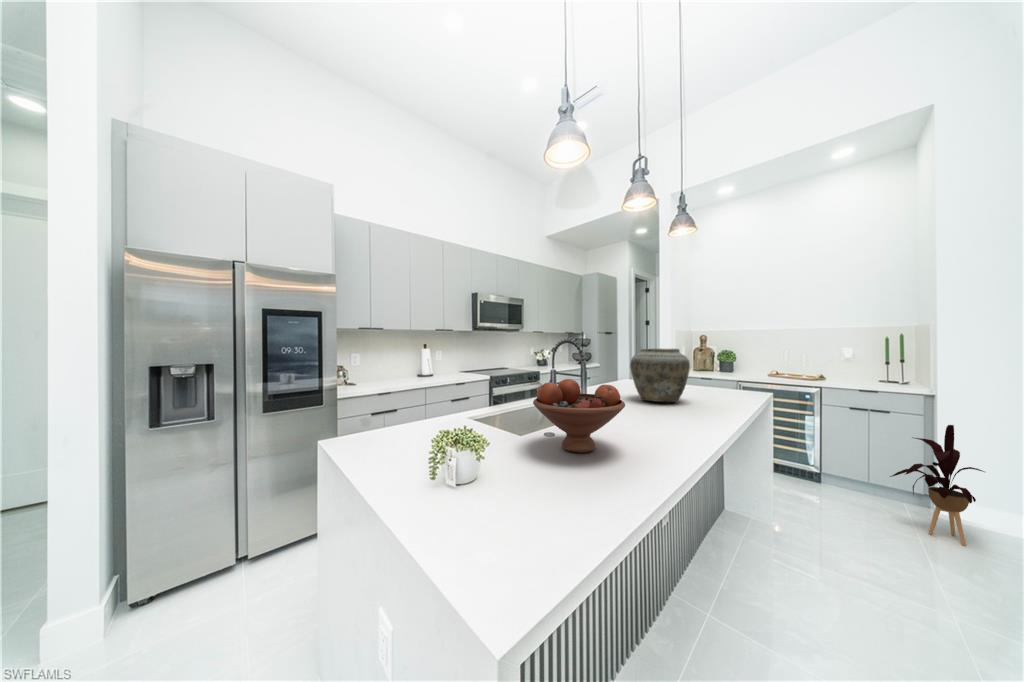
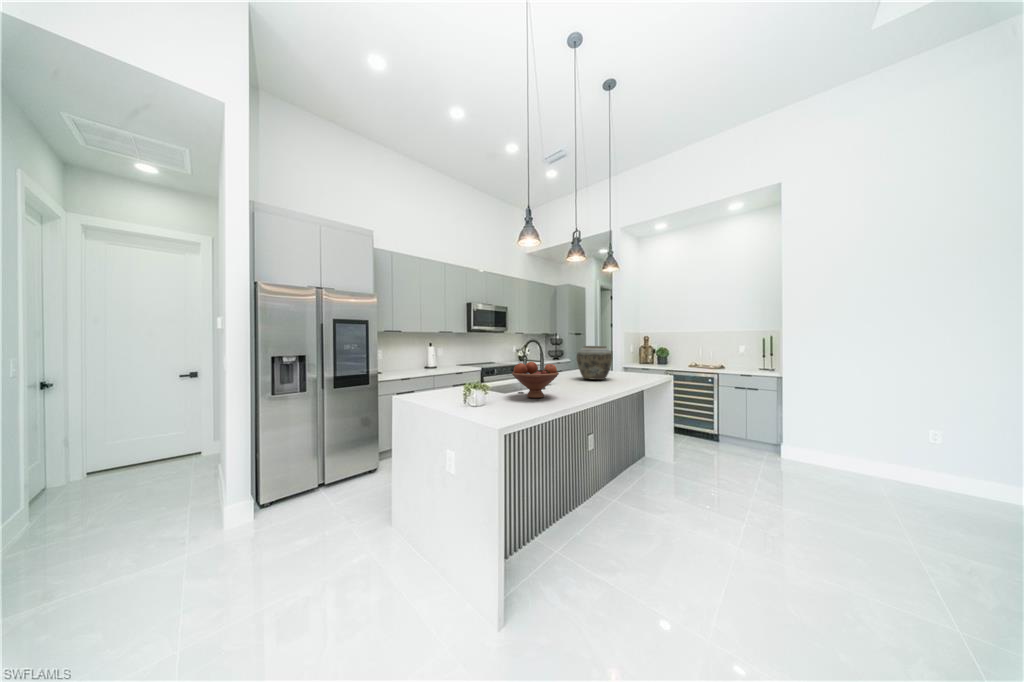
house plant: present [890,425,984,546] -> none [748,394,796,470]

